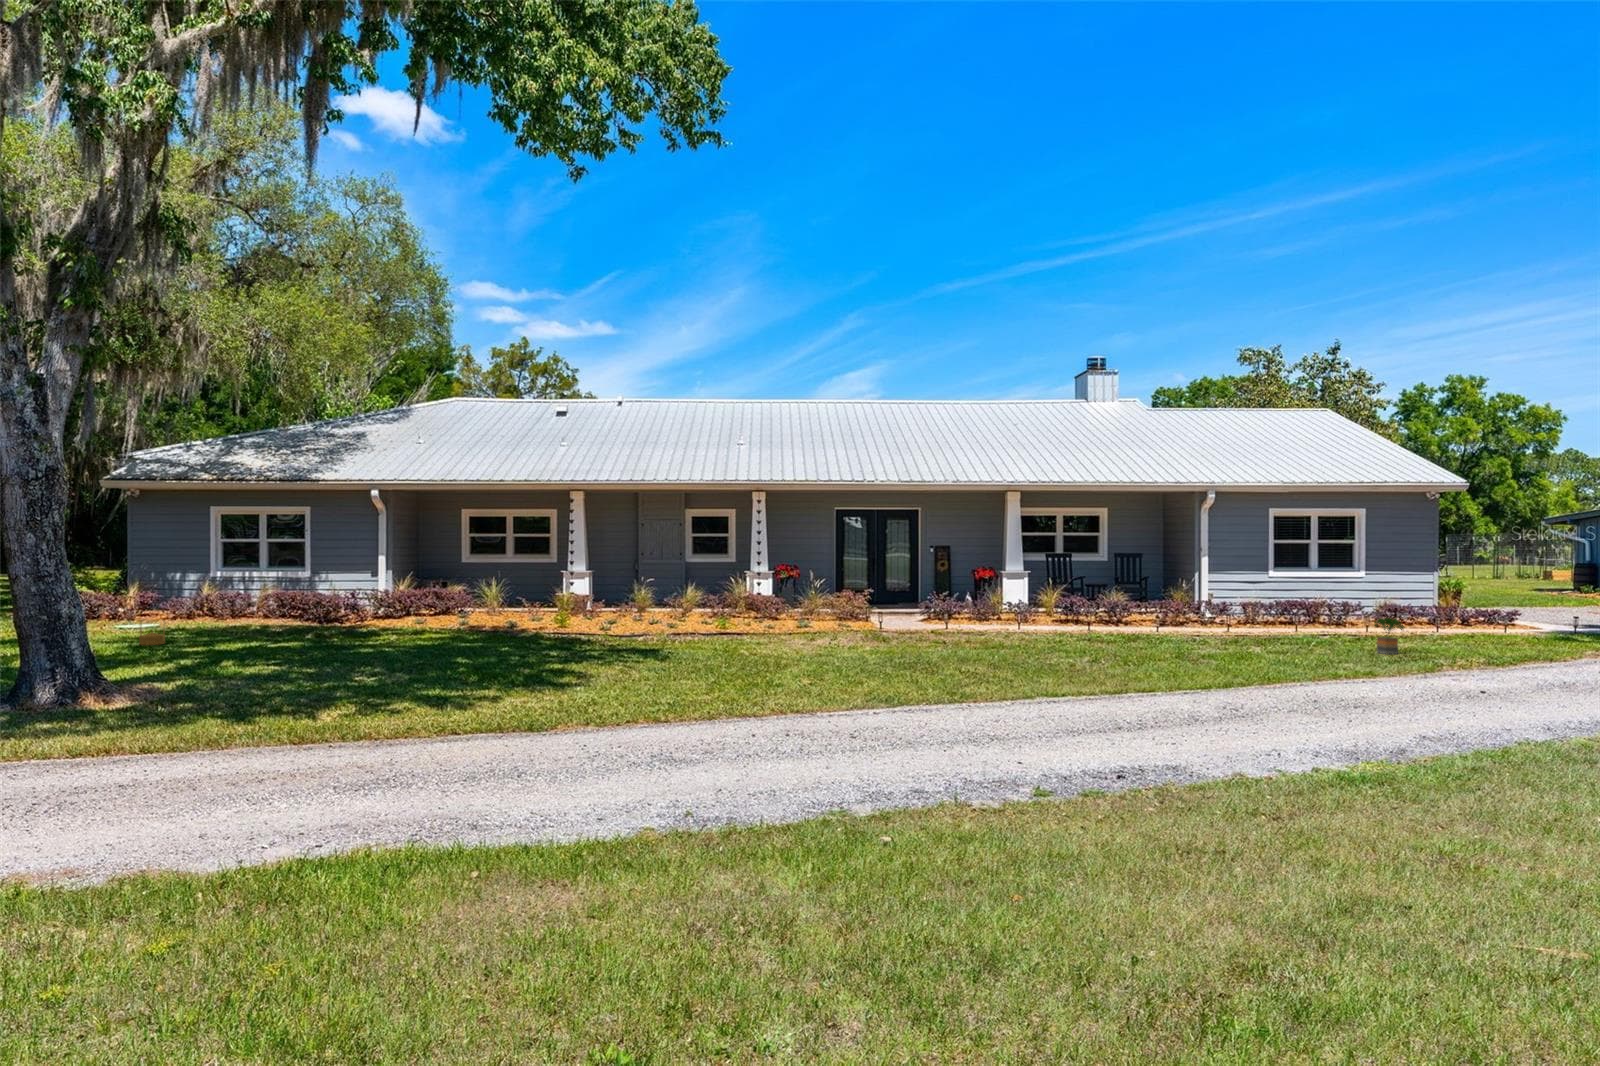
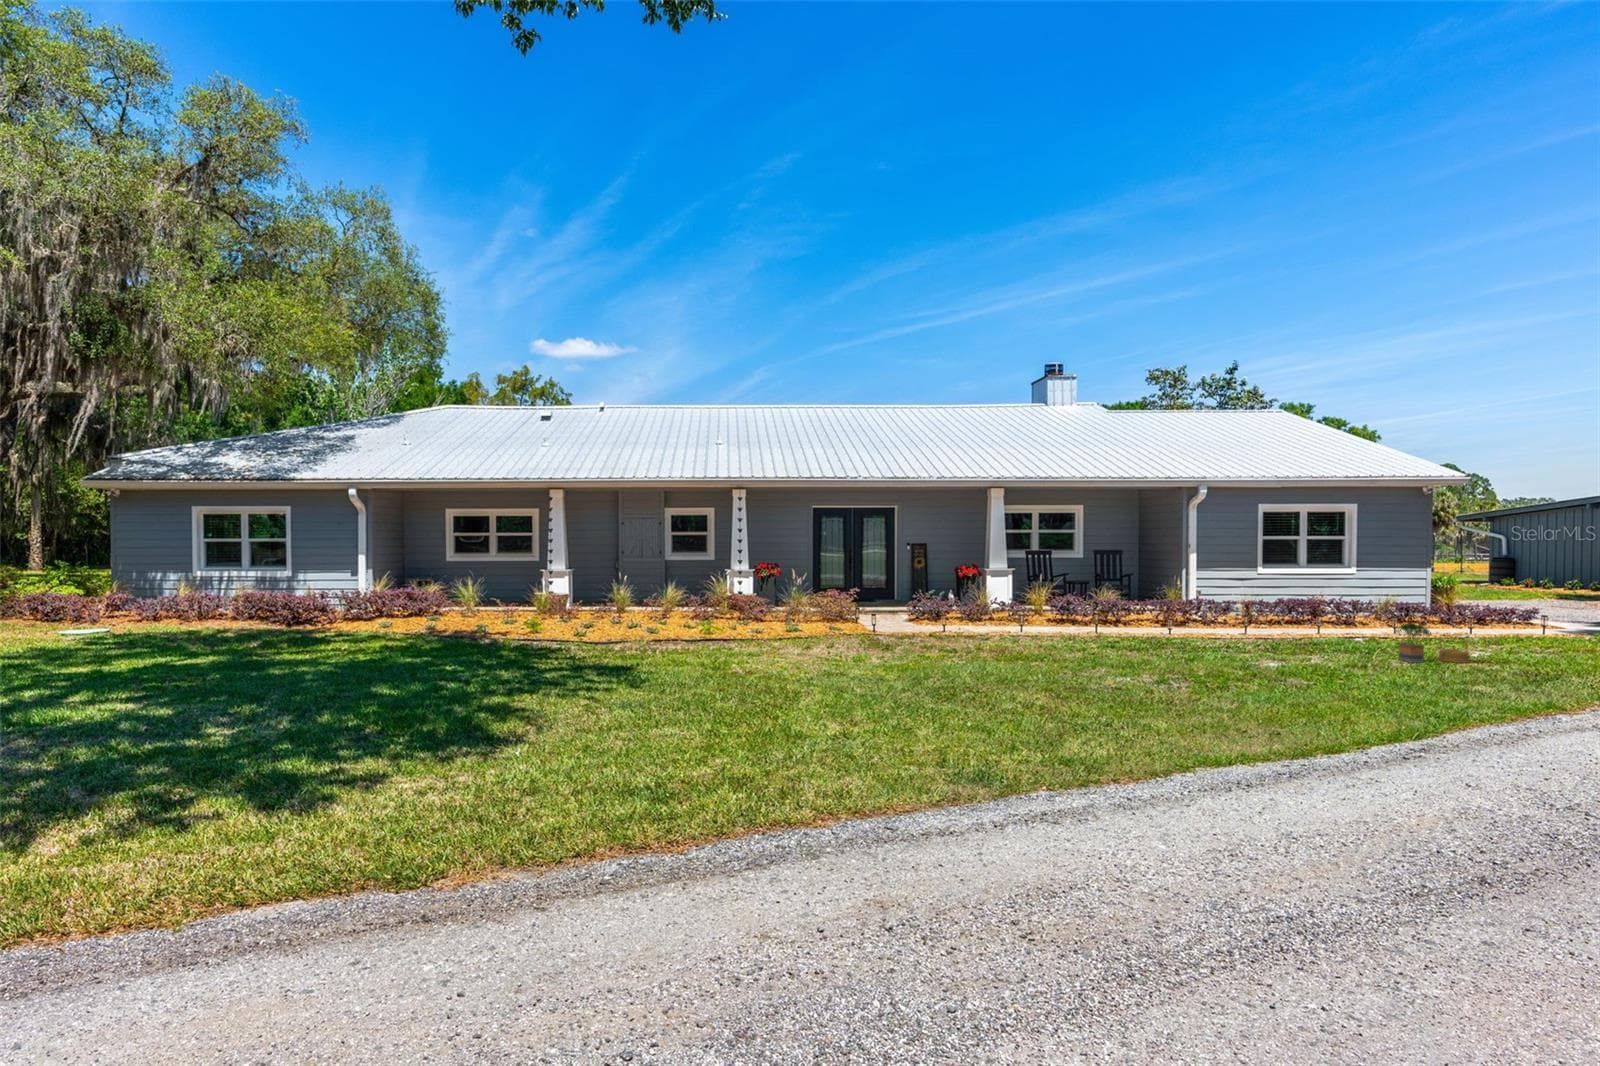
basket: present [139,620,165,645] -> present [1438,634,1469,663]

